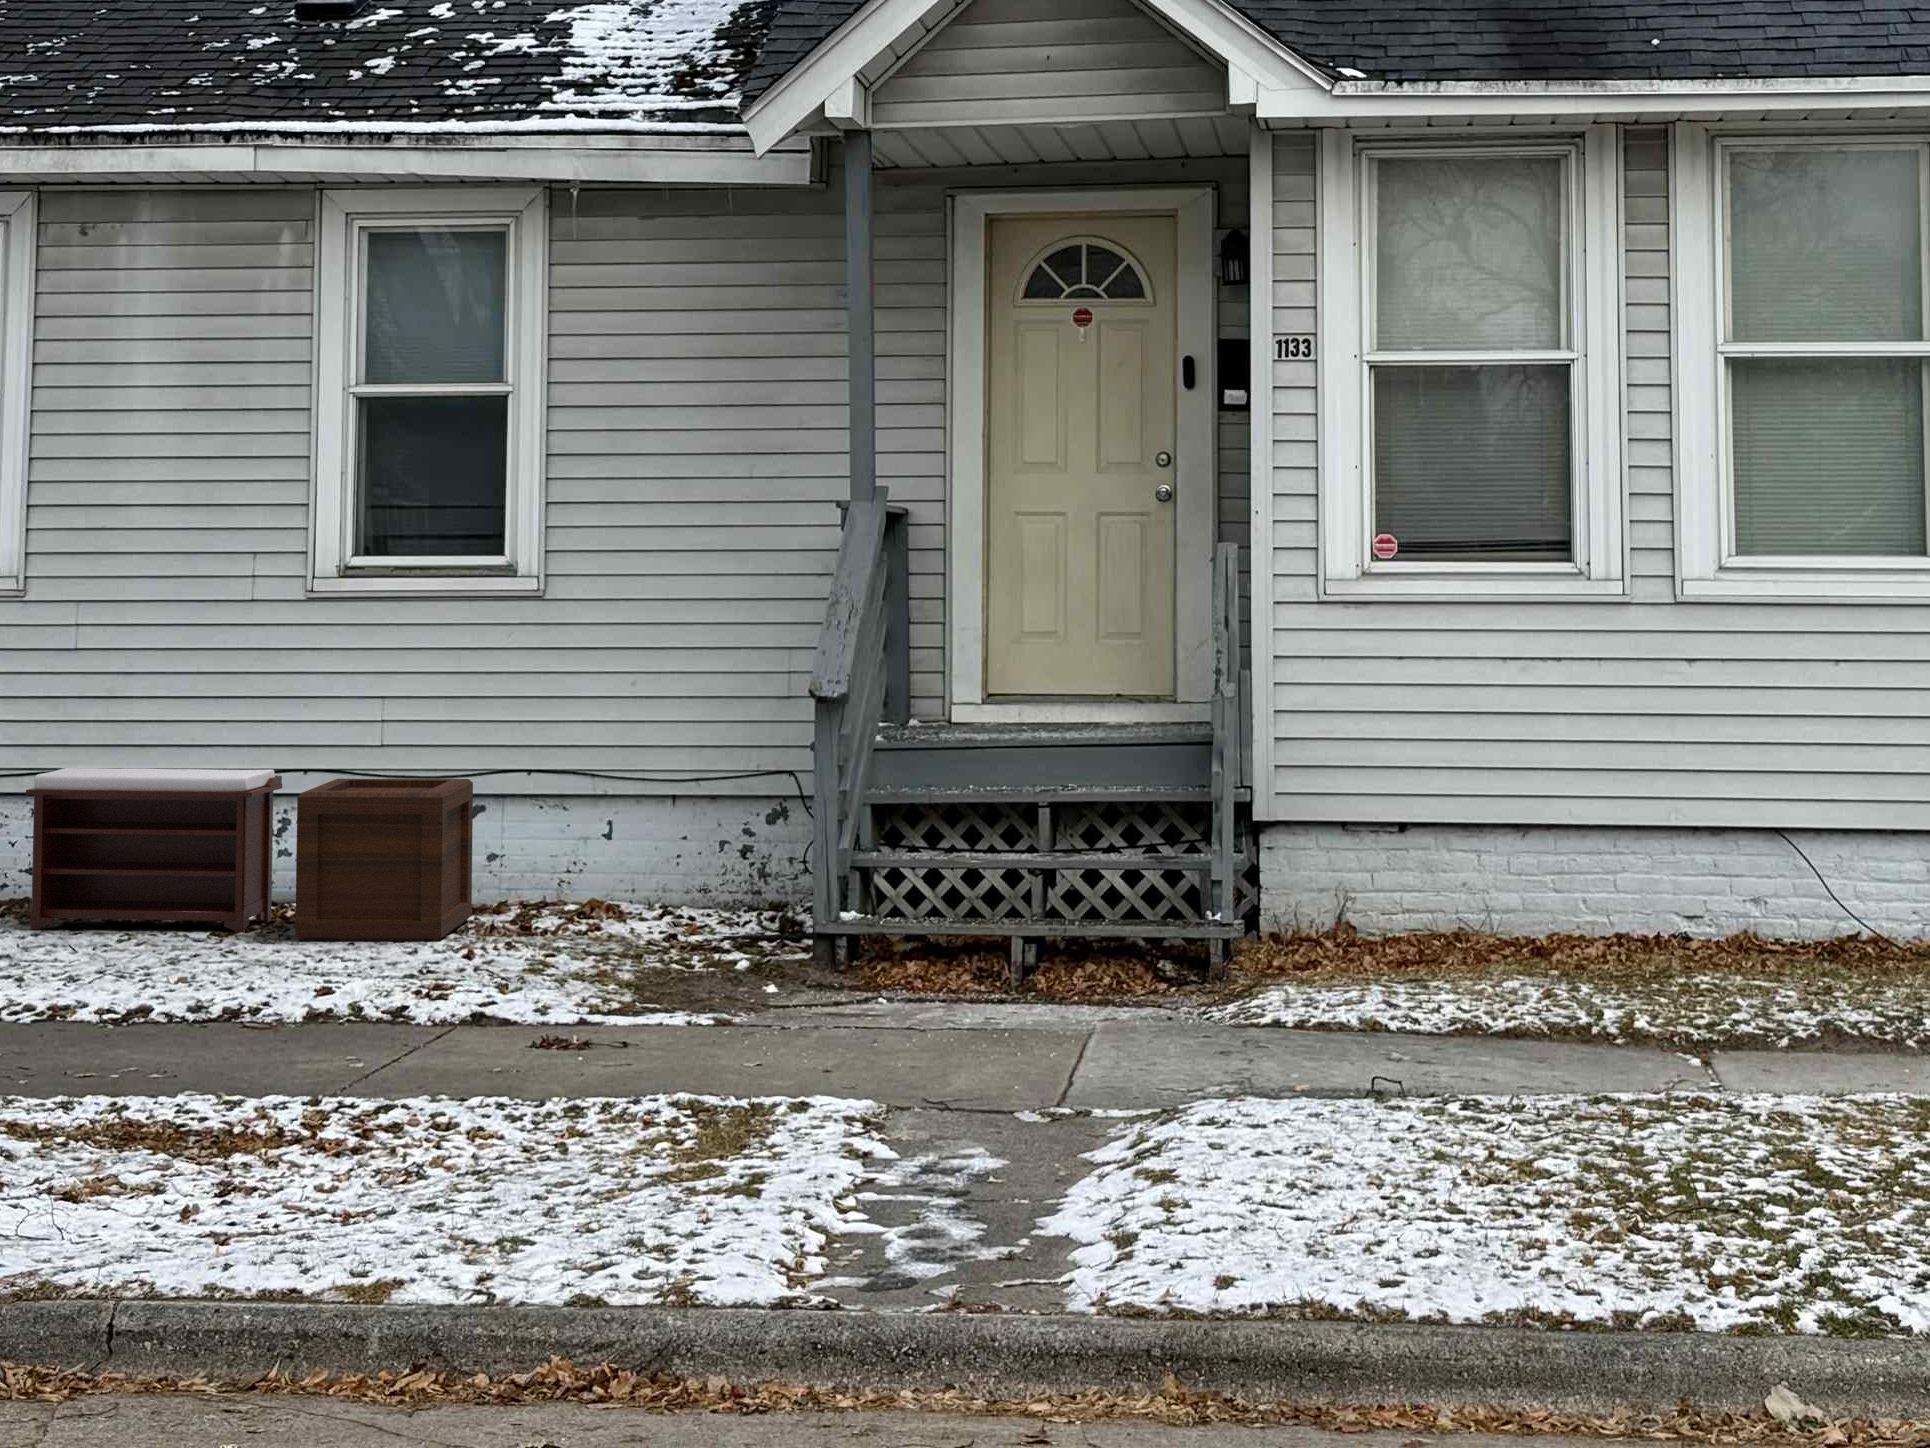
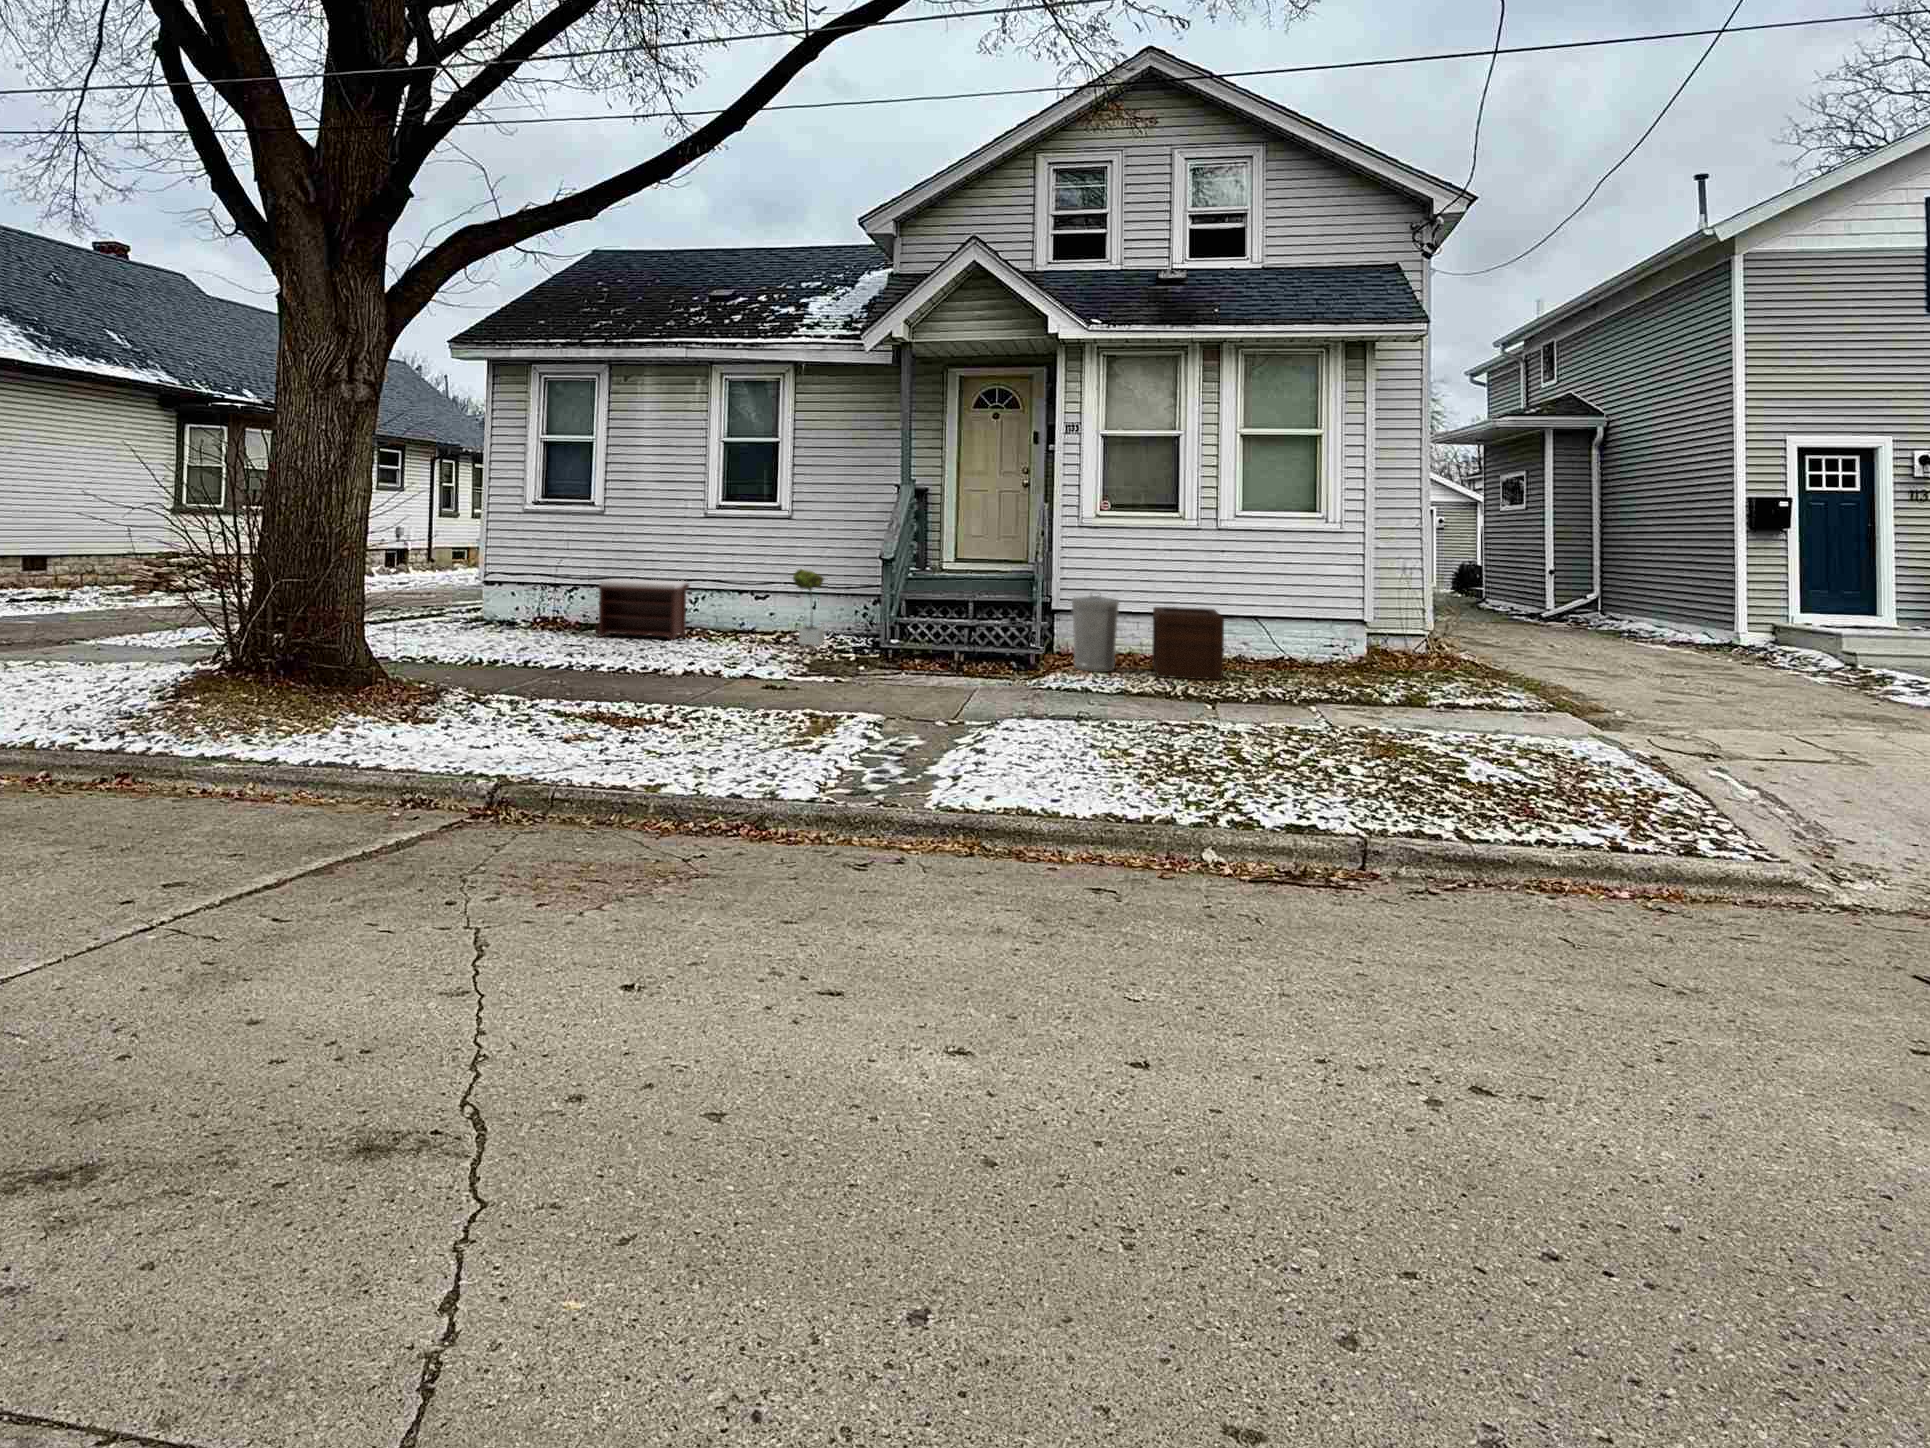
potted tree: none [569,725,655,933] -> present [793,569,824,645]
trash can: none [1317,766,1441,974] -> present [1071,595,1119,672]
wooden crate: present [295,779,473,941] -> present [1152,607,1224,680]

